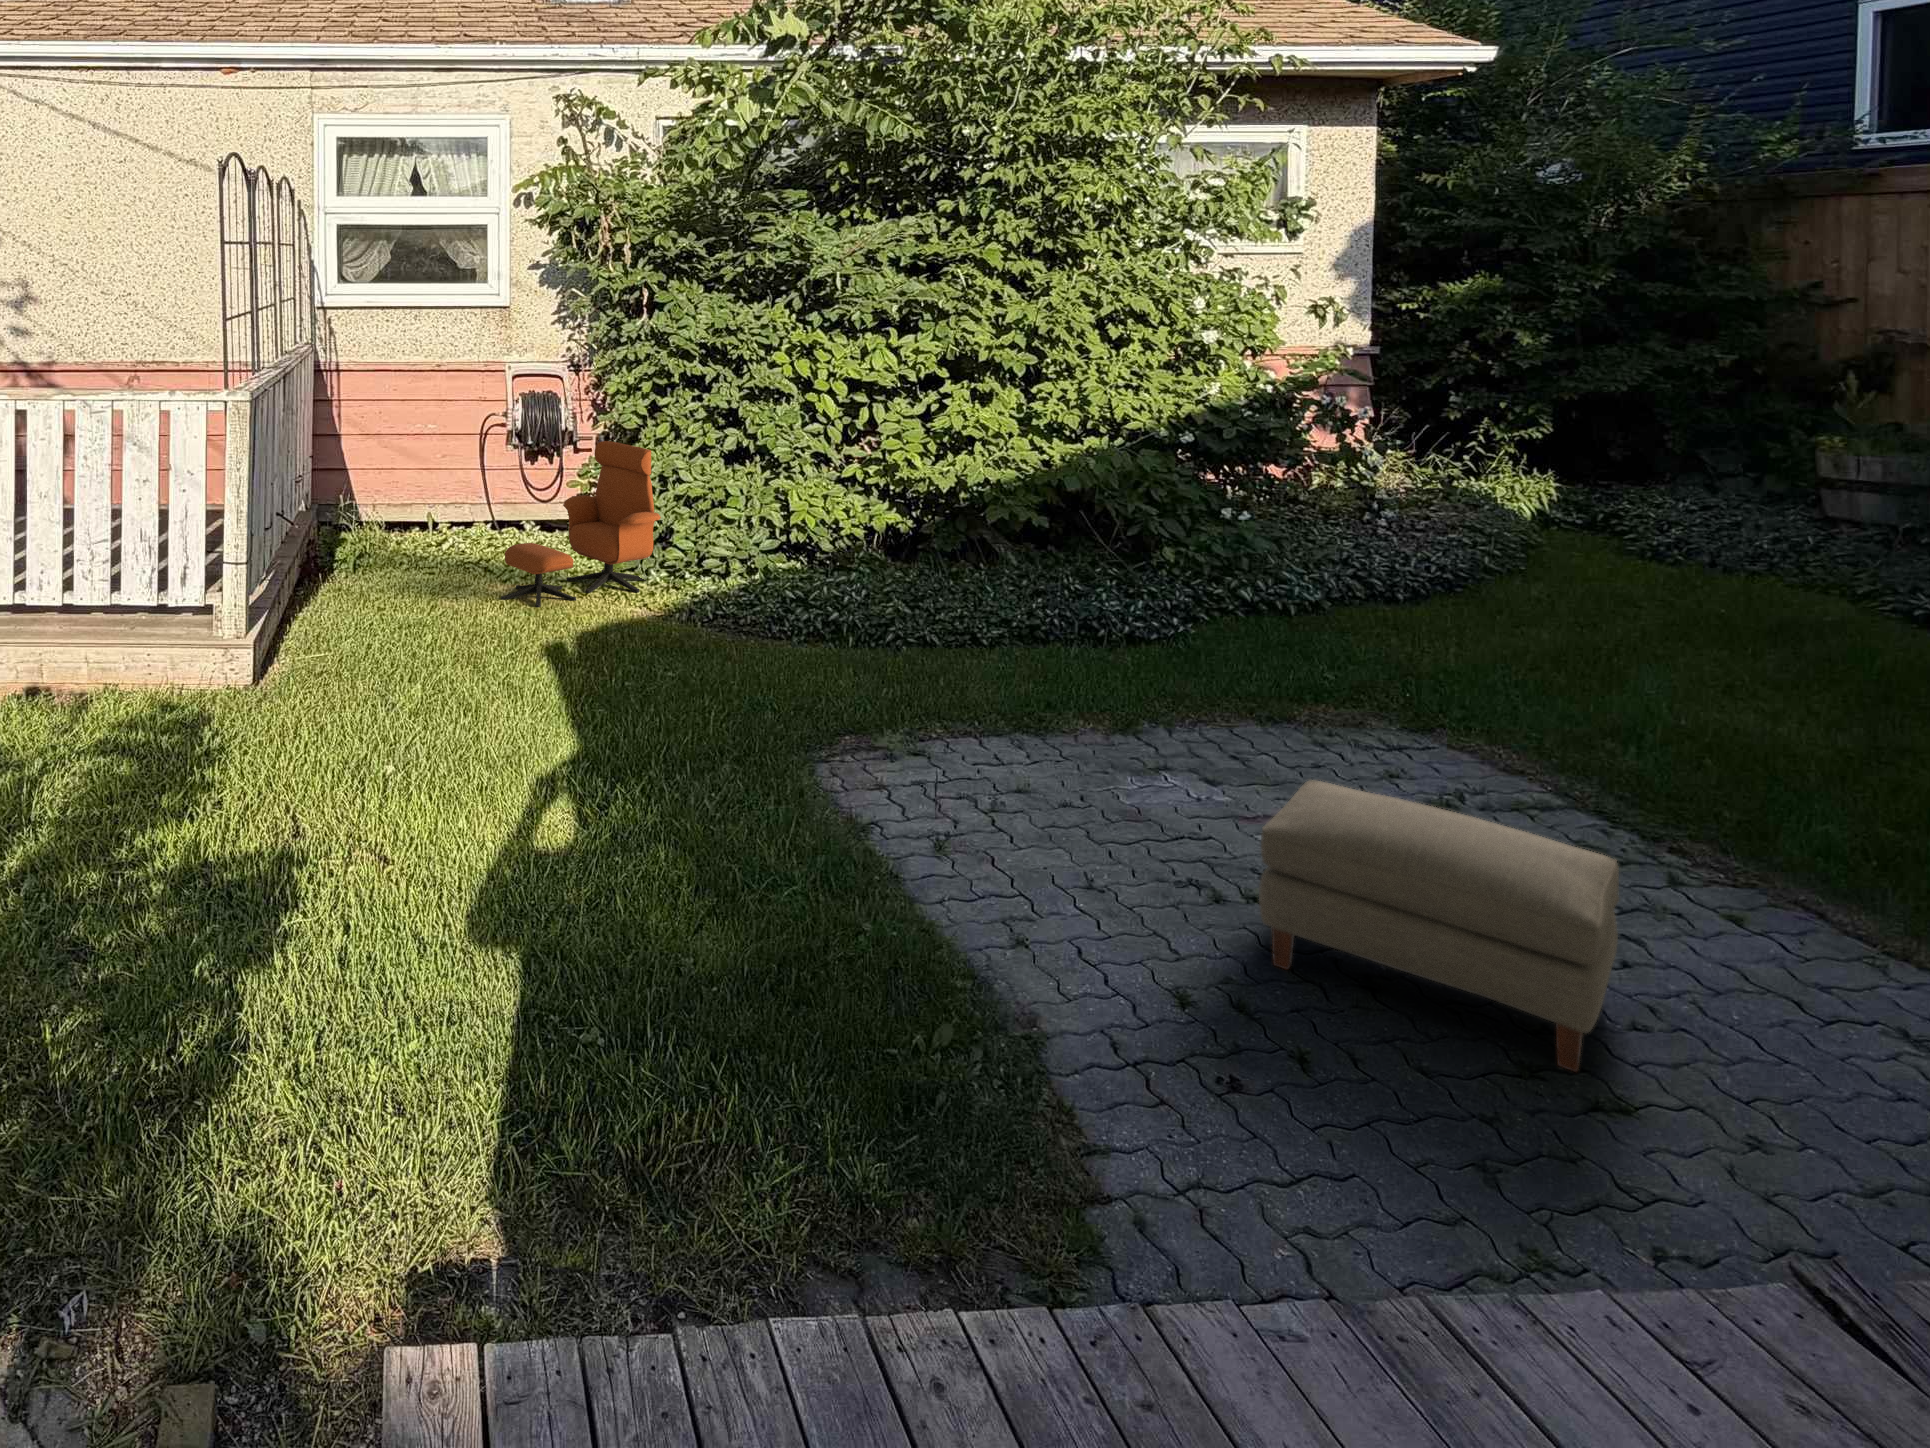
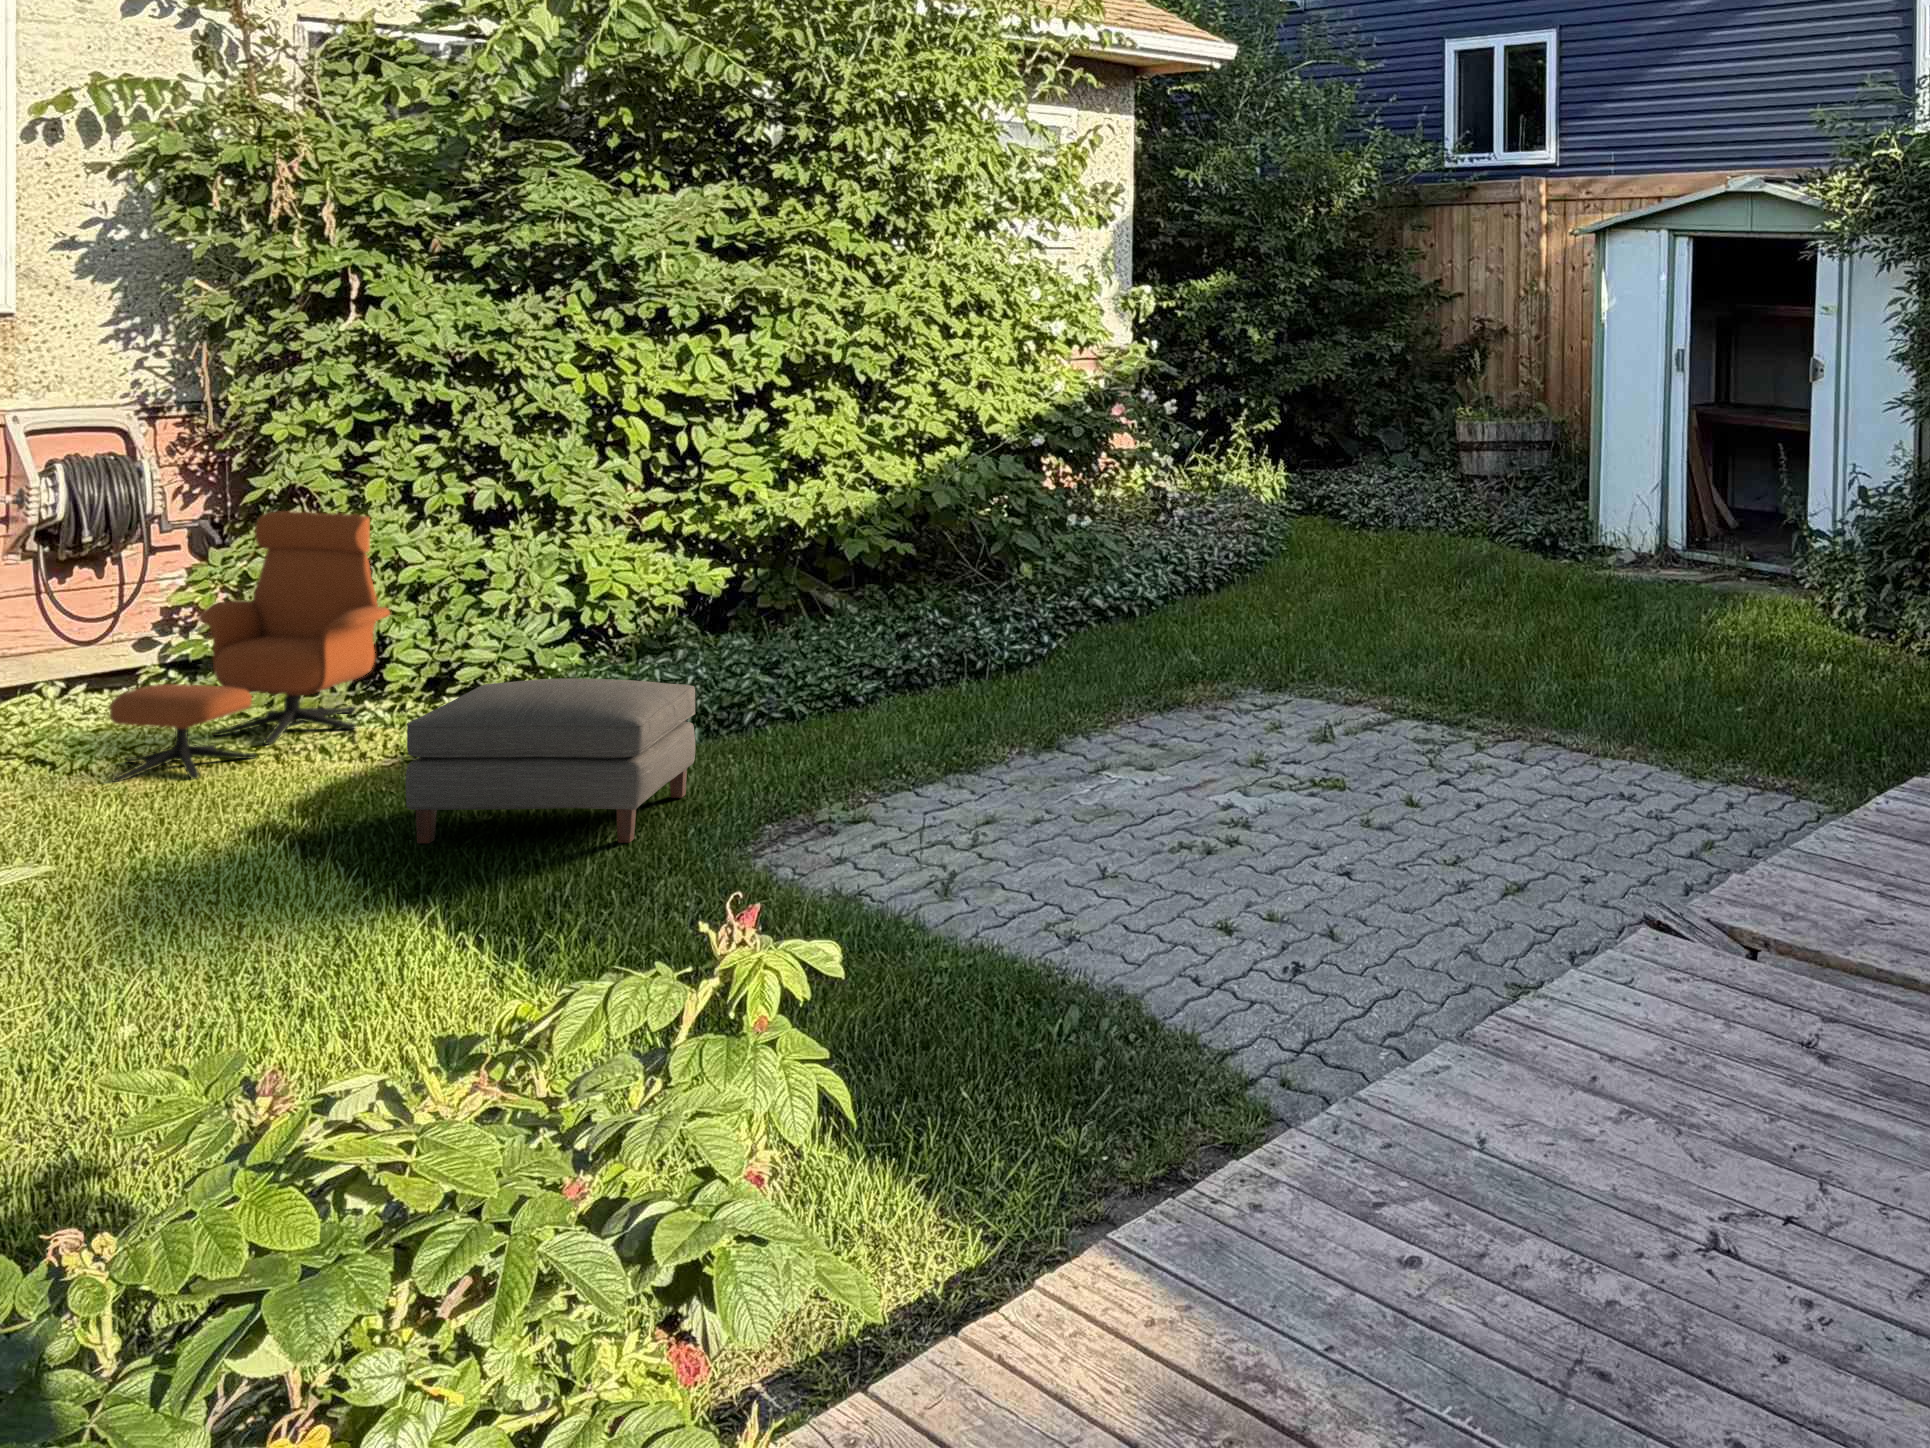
ottoman: present [1259,780,1619,1072] -> present [406,678,695,843]

